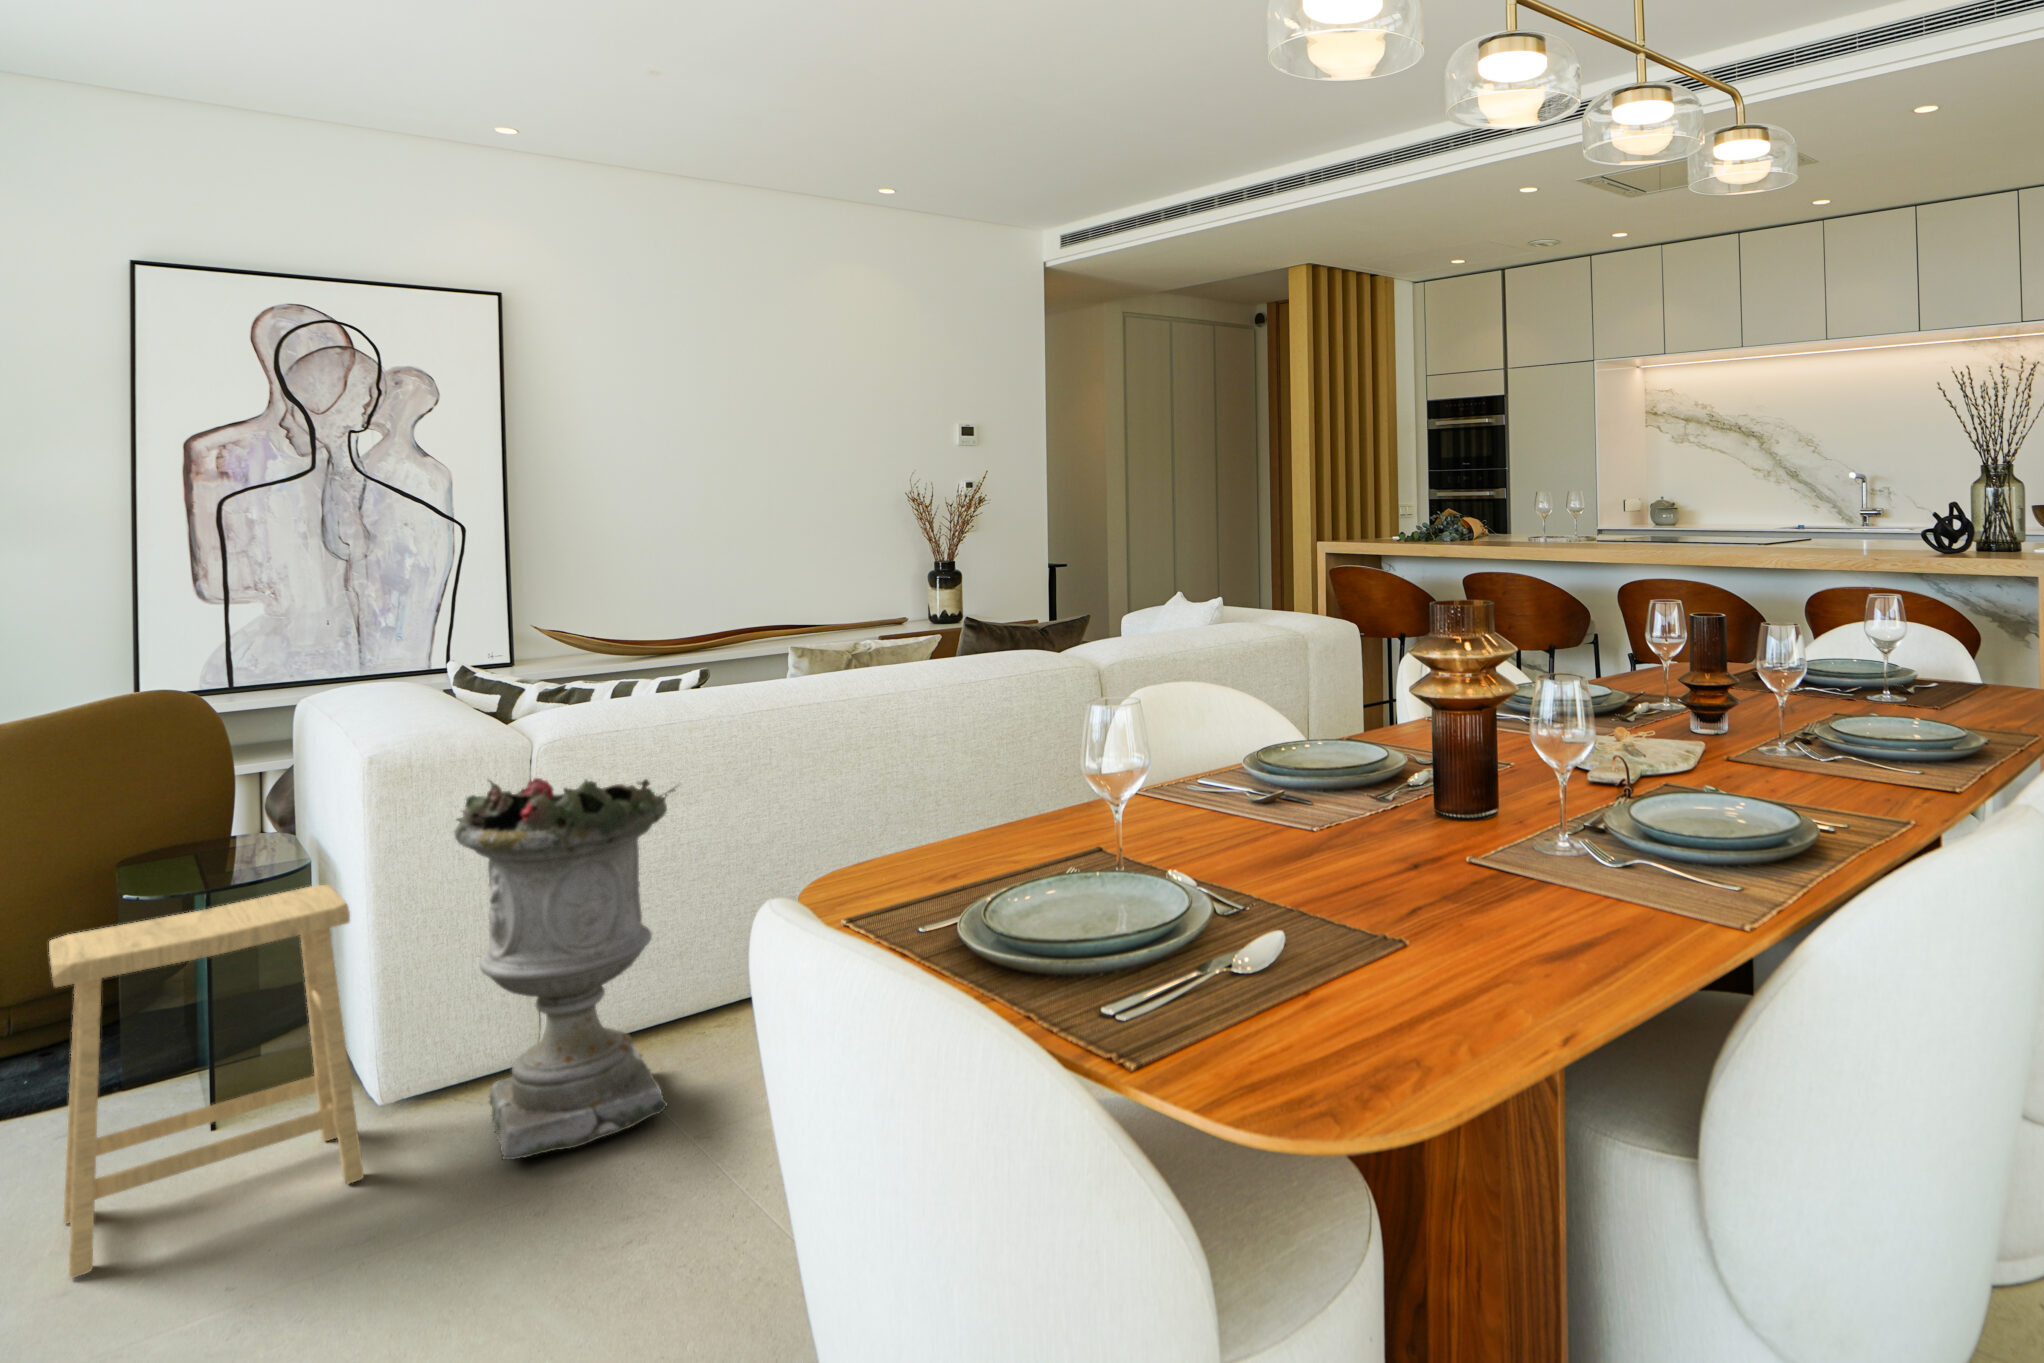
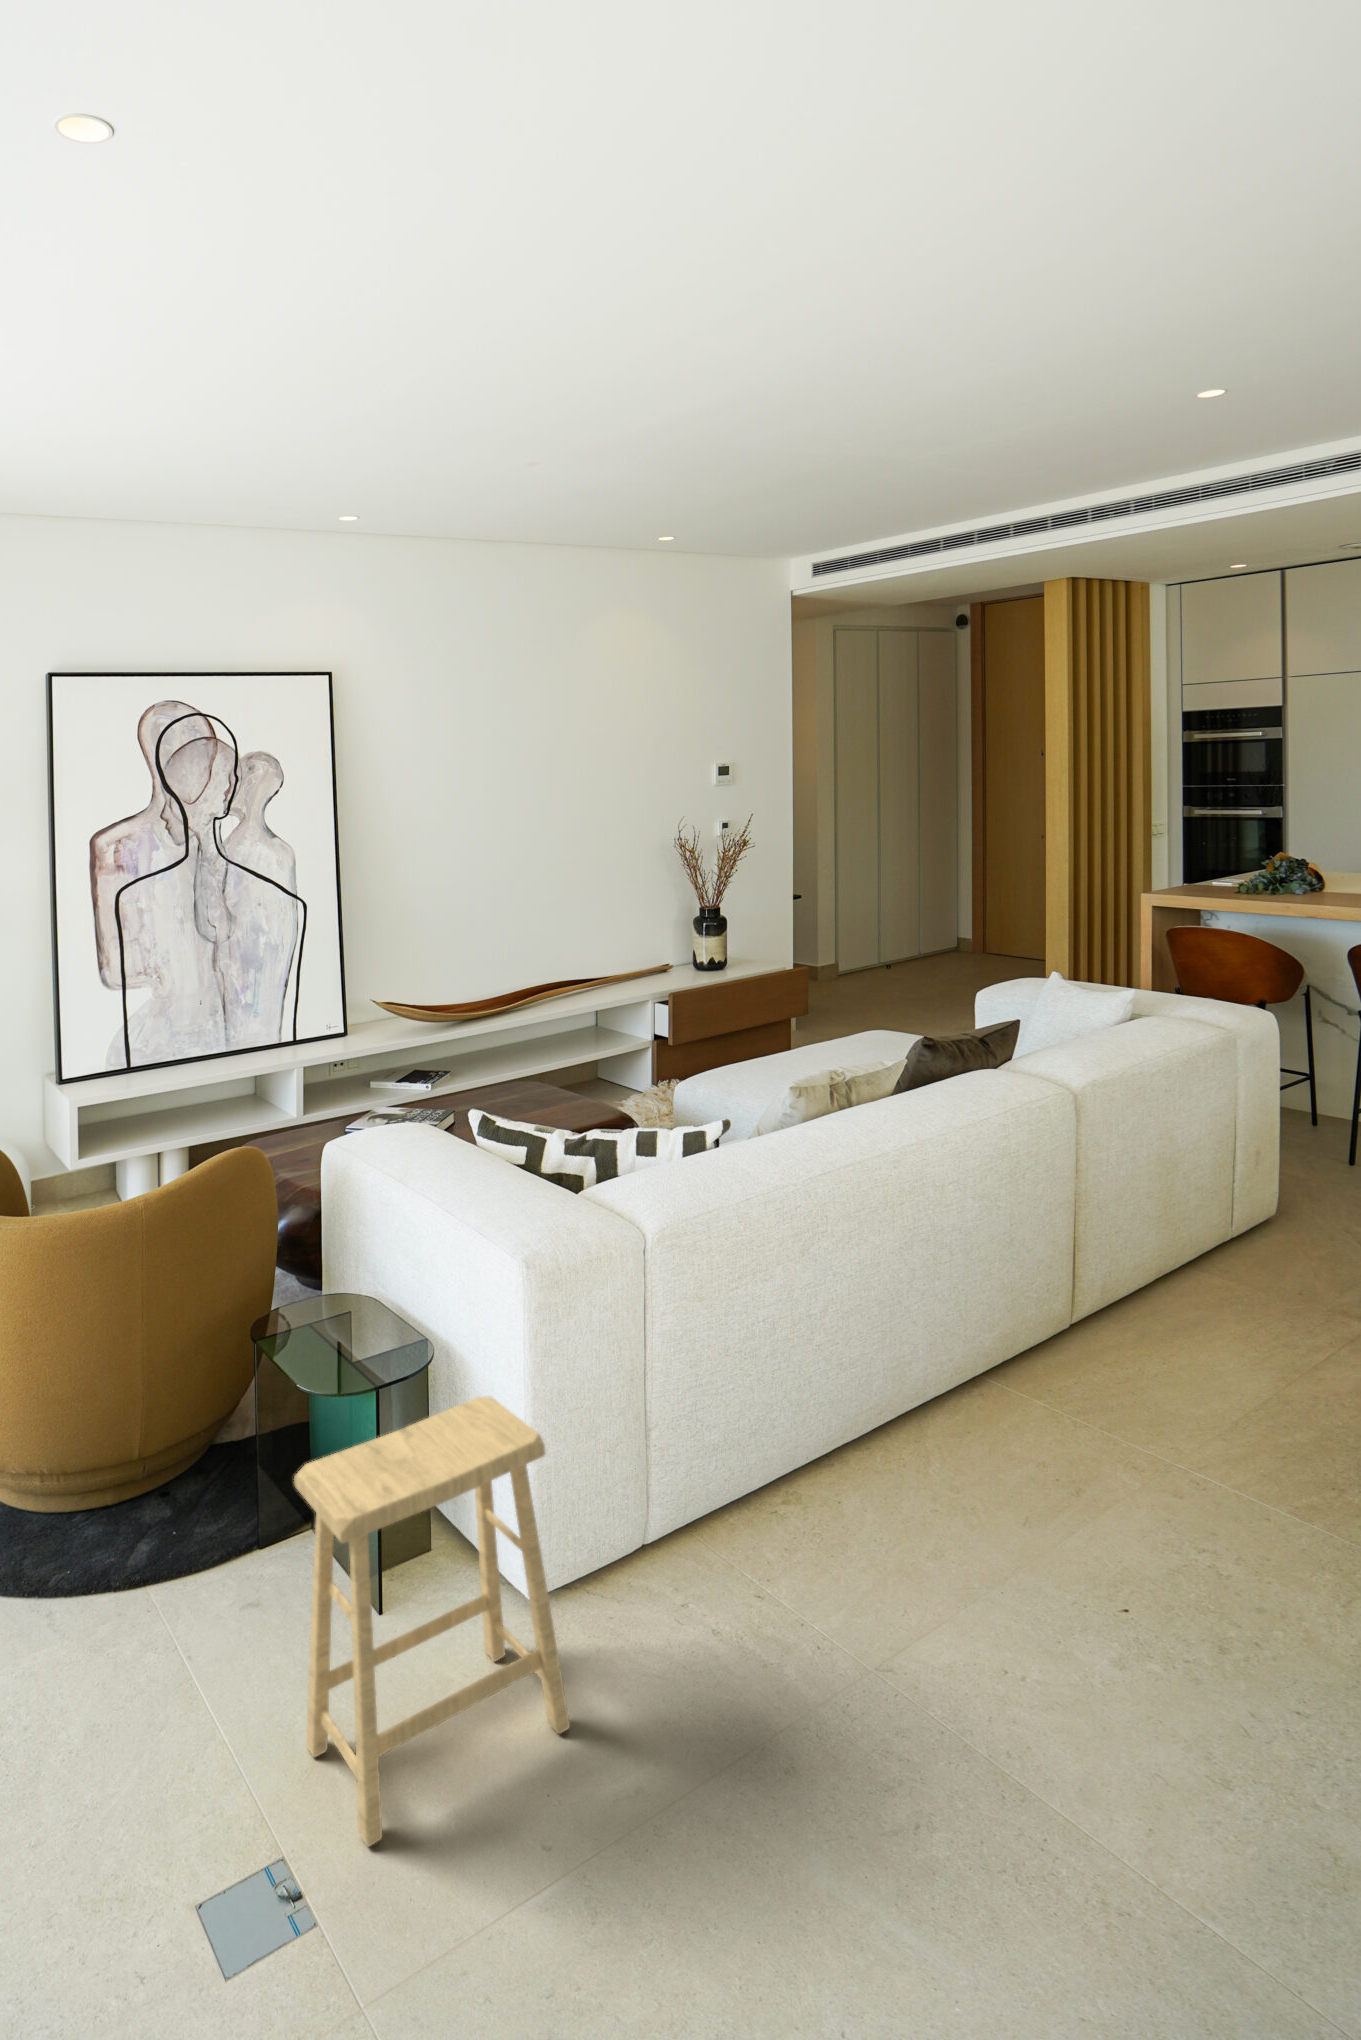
planter: present [454,778,675,1160] -> none [619,1286,841,1725]

